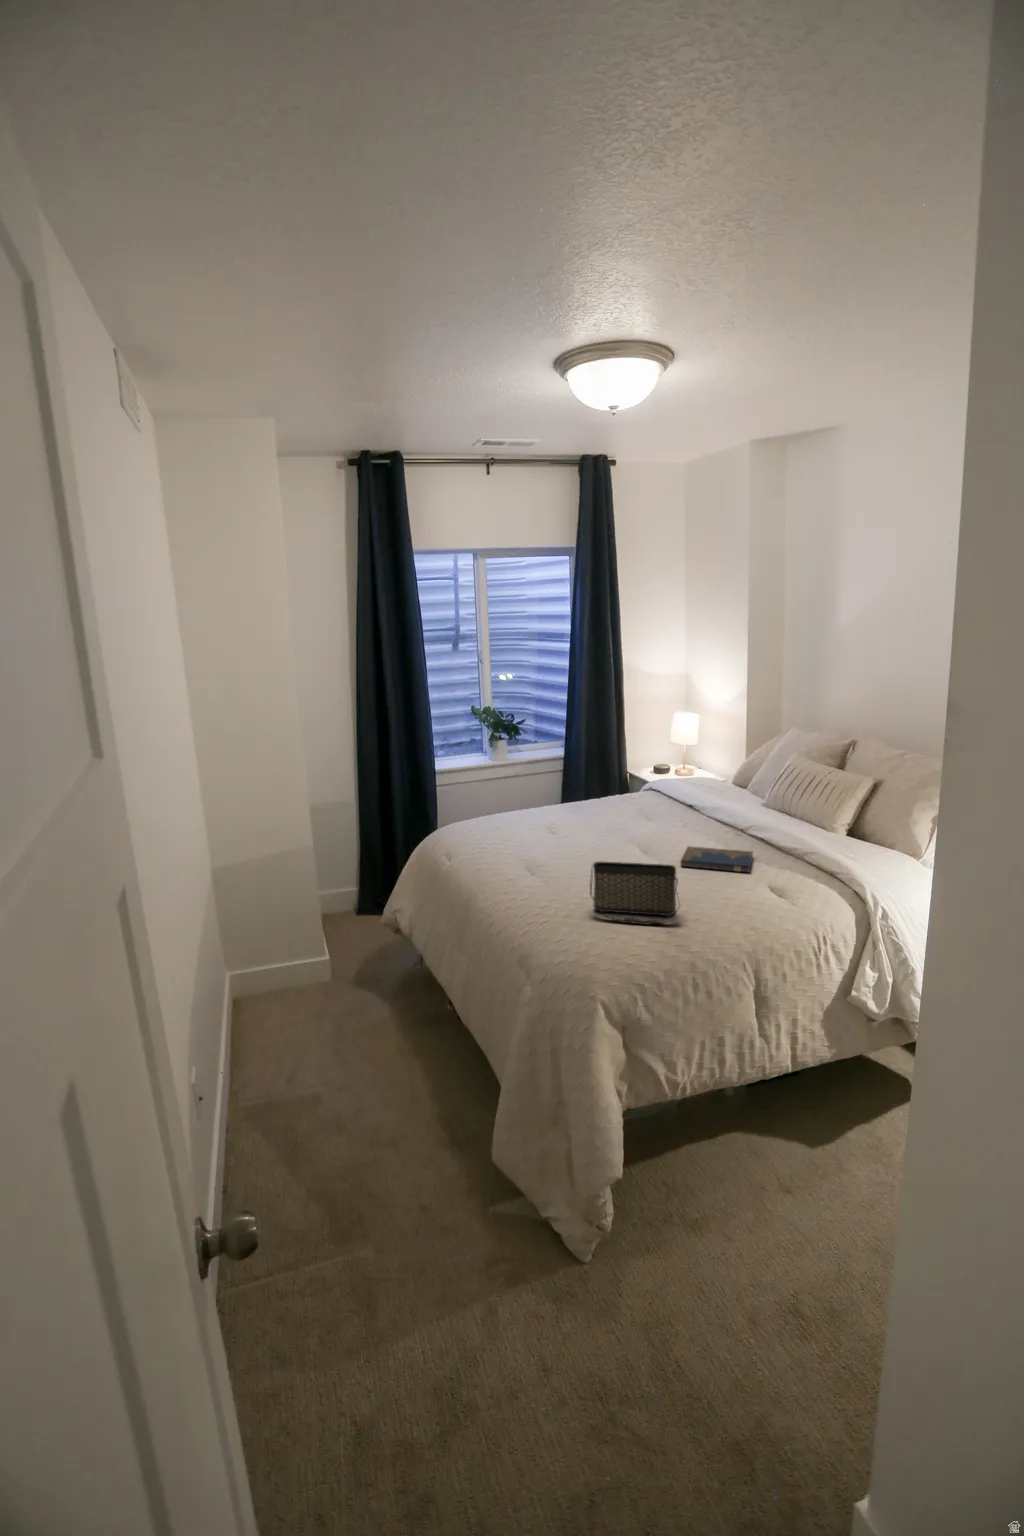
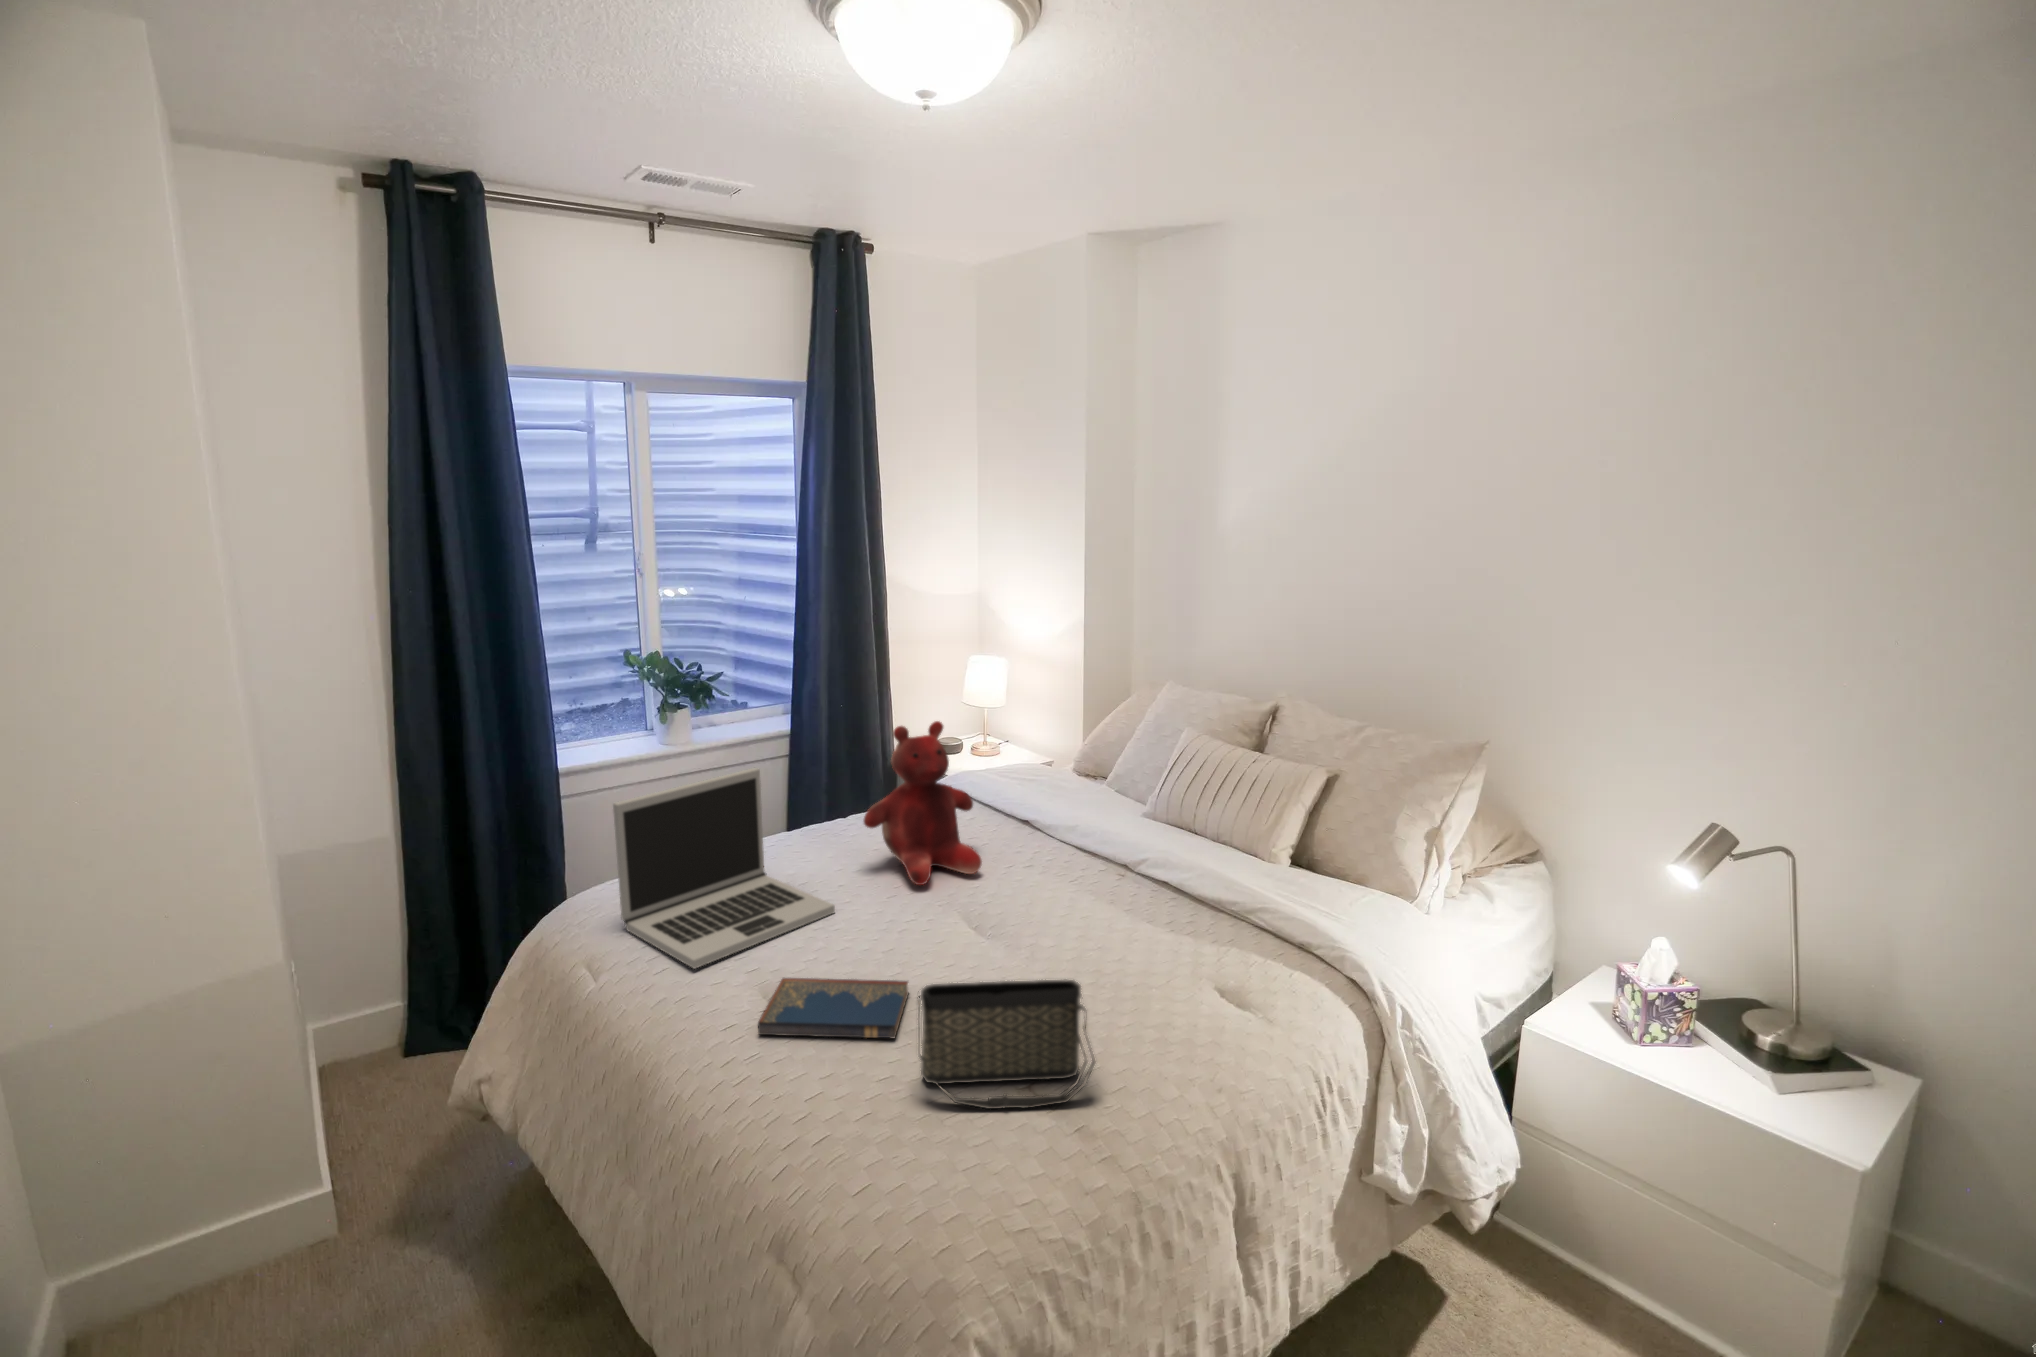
teddy bear: none [587,742,653,832] -> present [864,721,982,885]
laptop: none [457,764,568,859] -> present [613,768,835,969]
hardcover book: present [681,846,753,872] -> present [758,978,908,1038]

